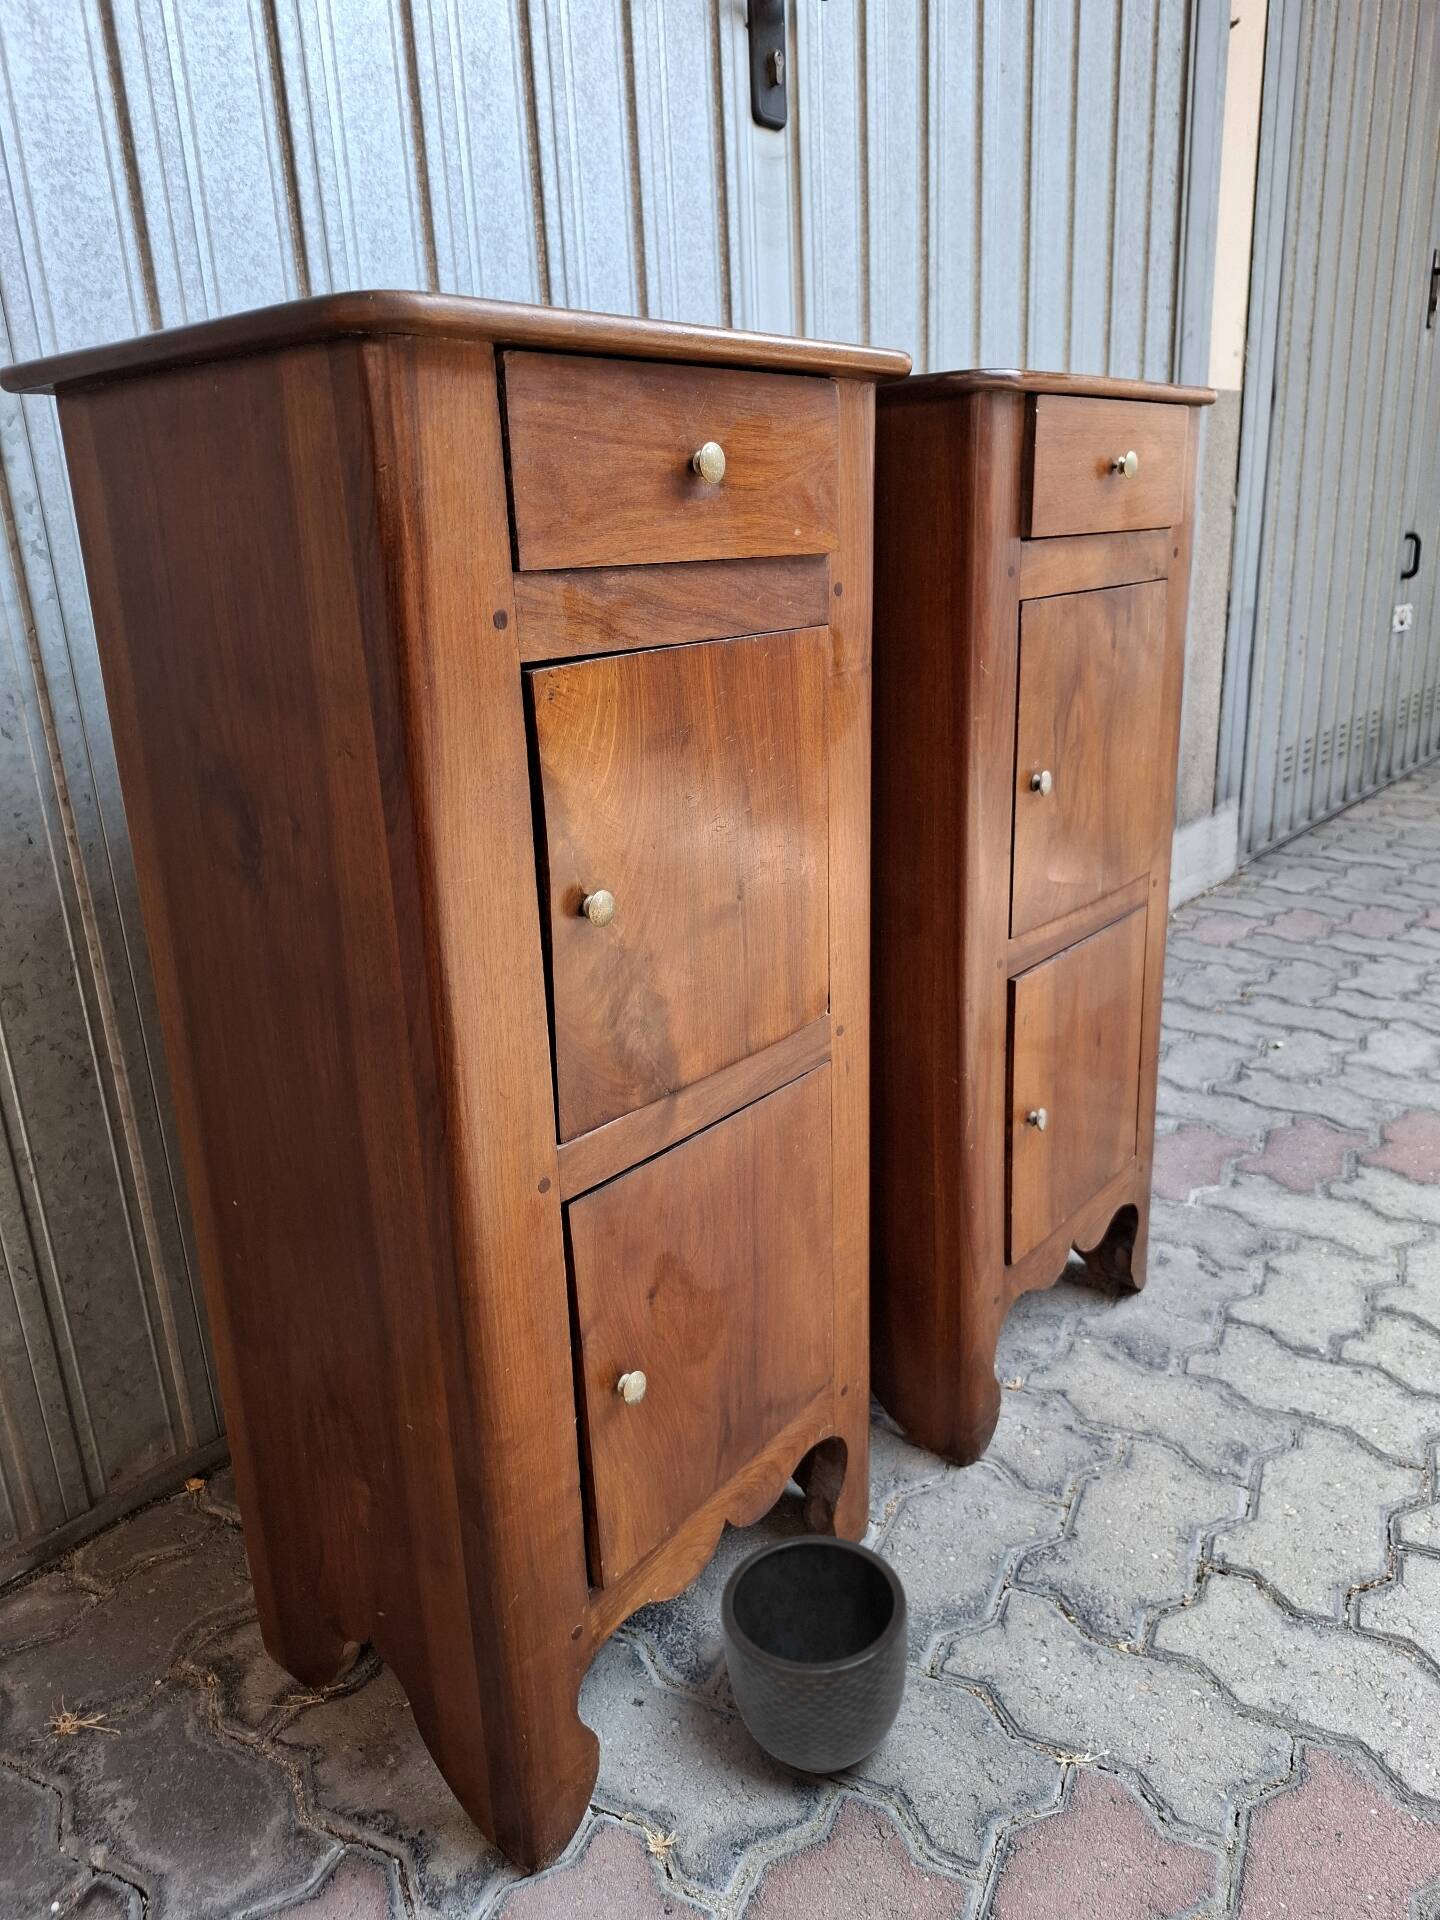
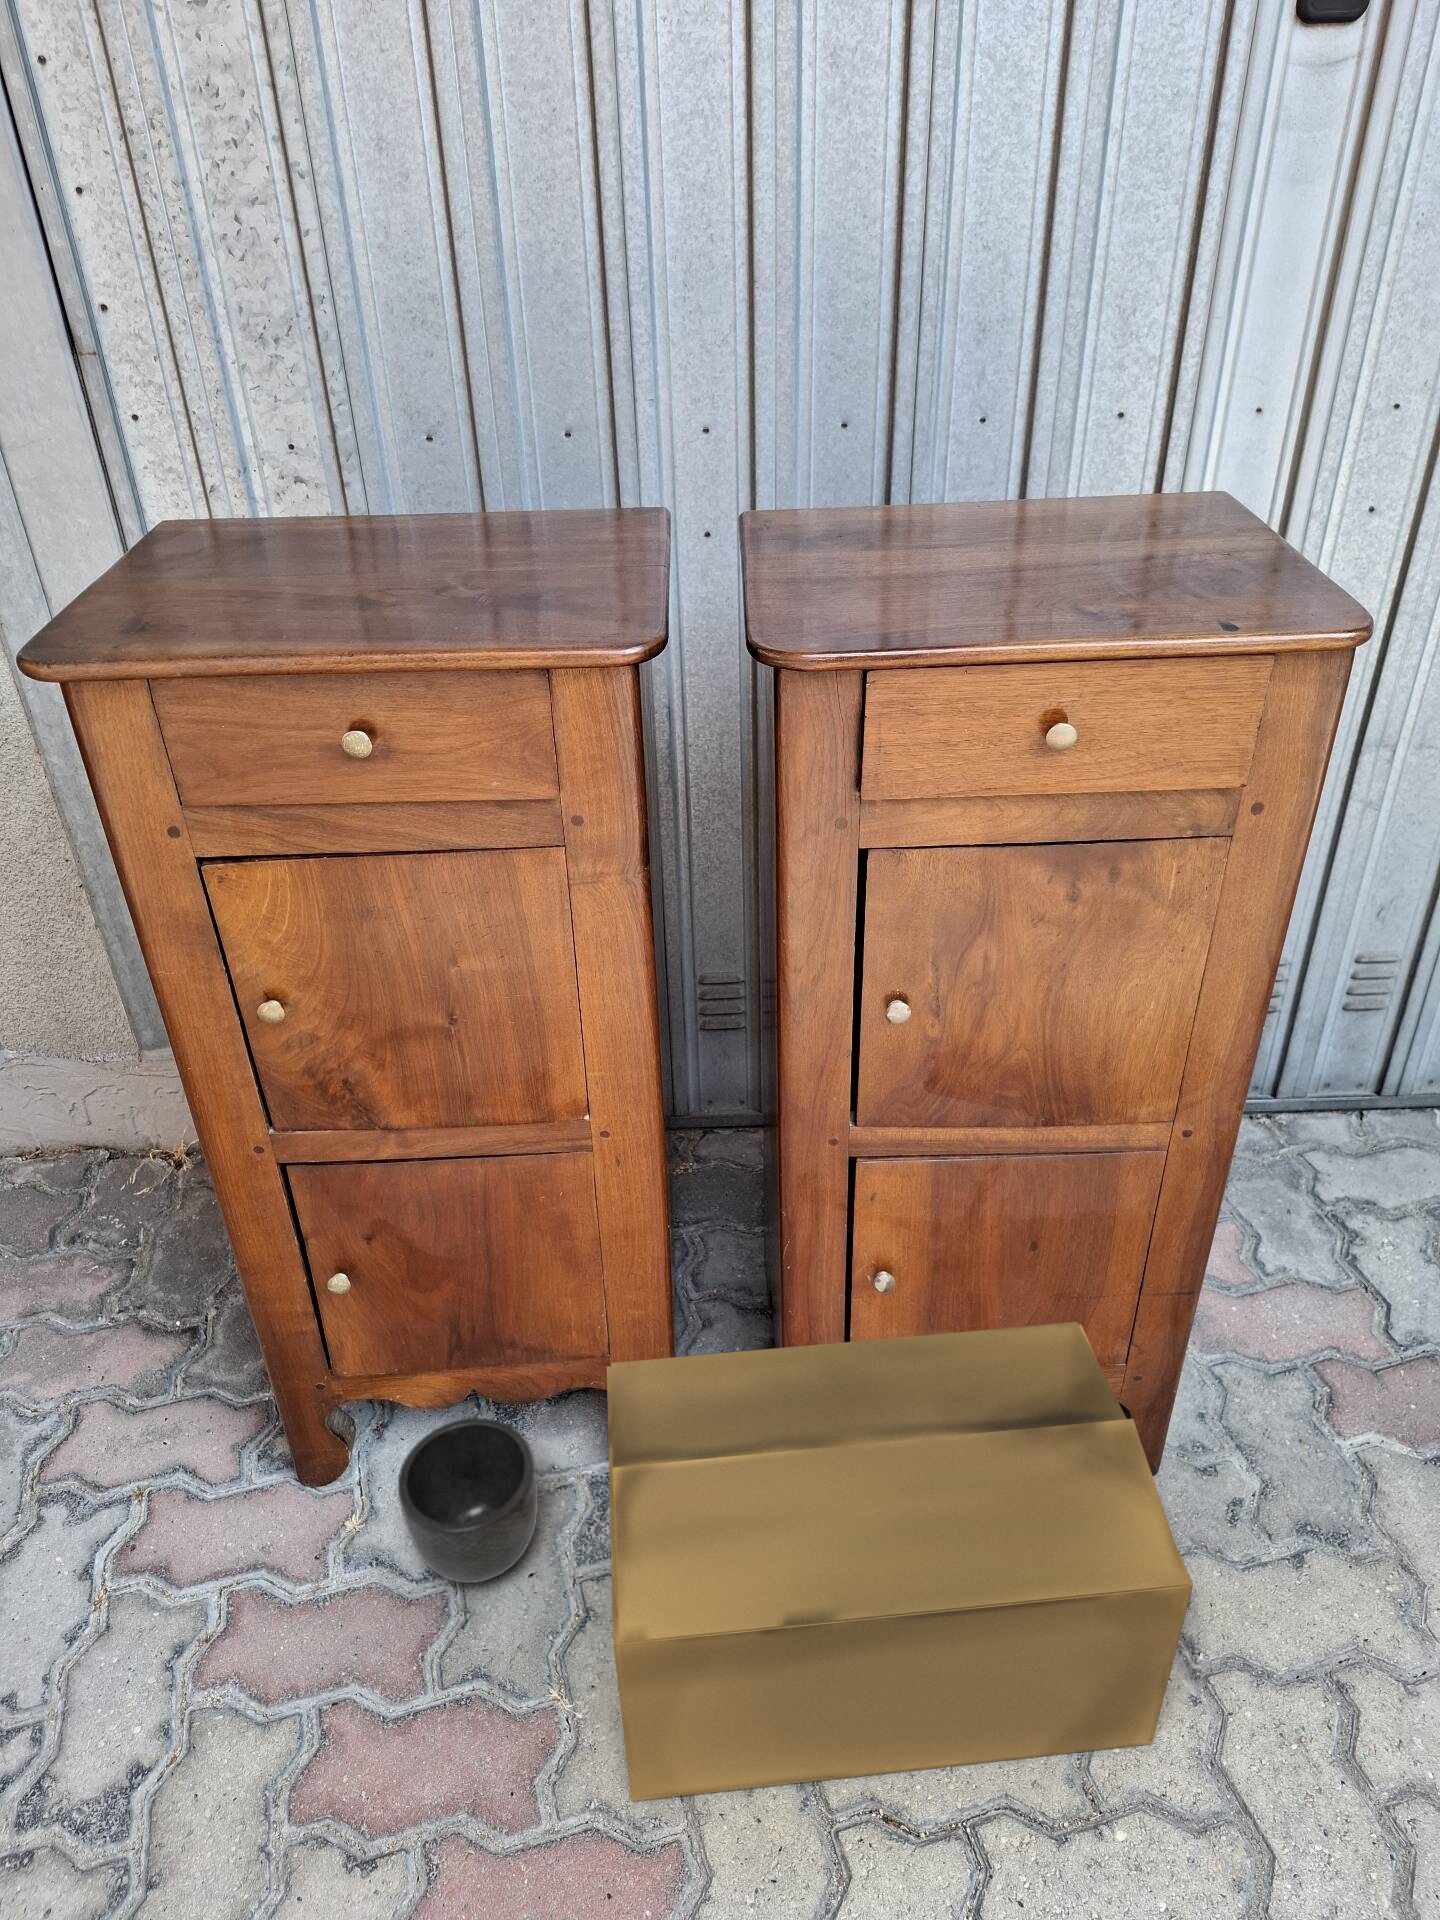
cardboard box: none [885,1132,1404,1757] -> present [607,1322,1193,1801]

